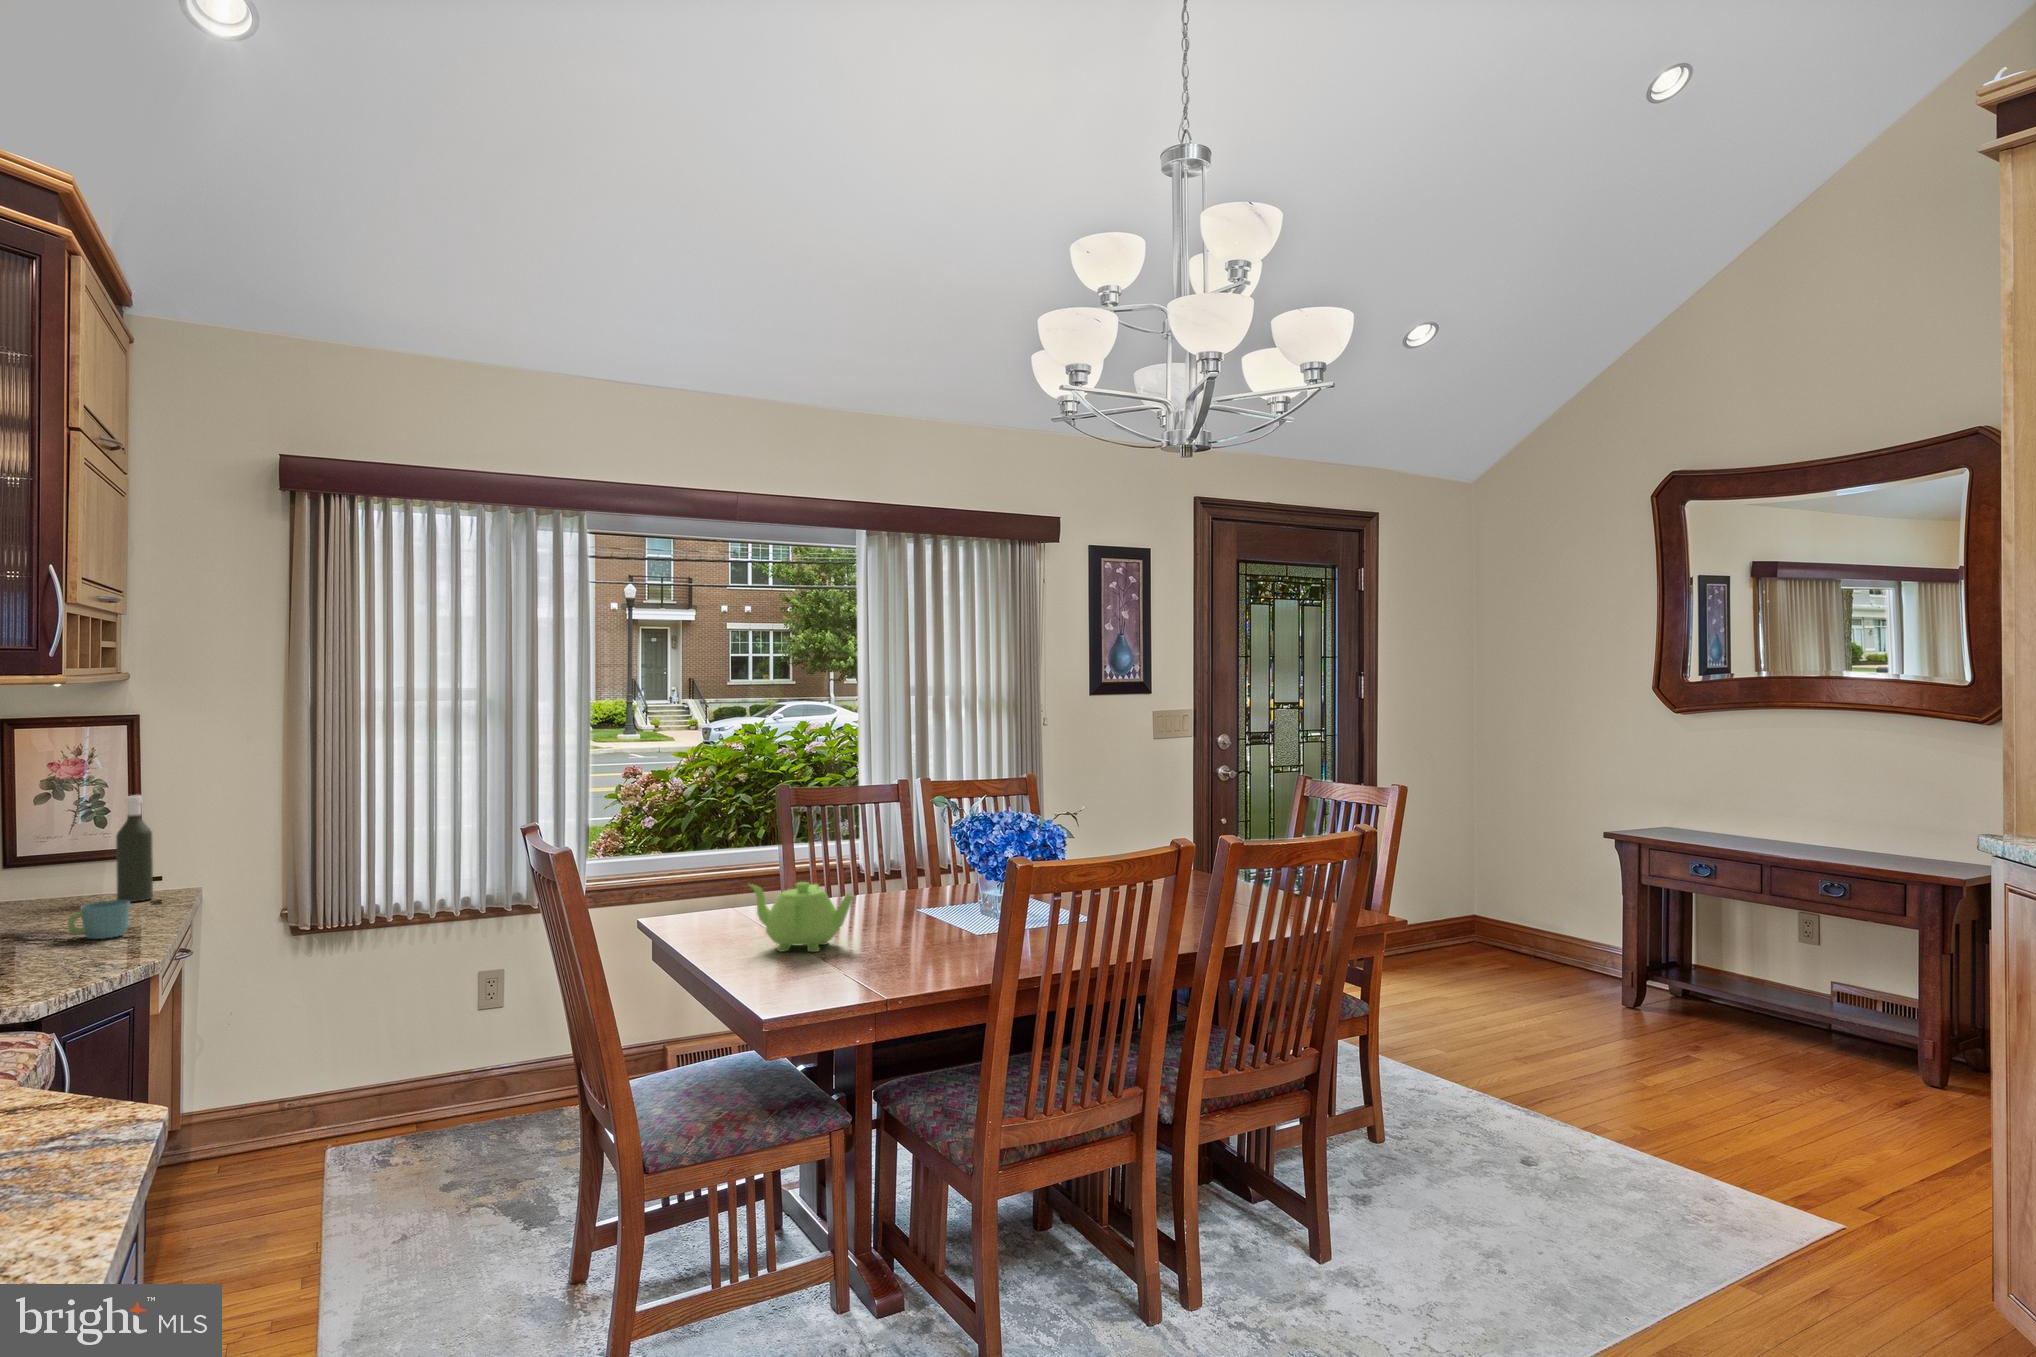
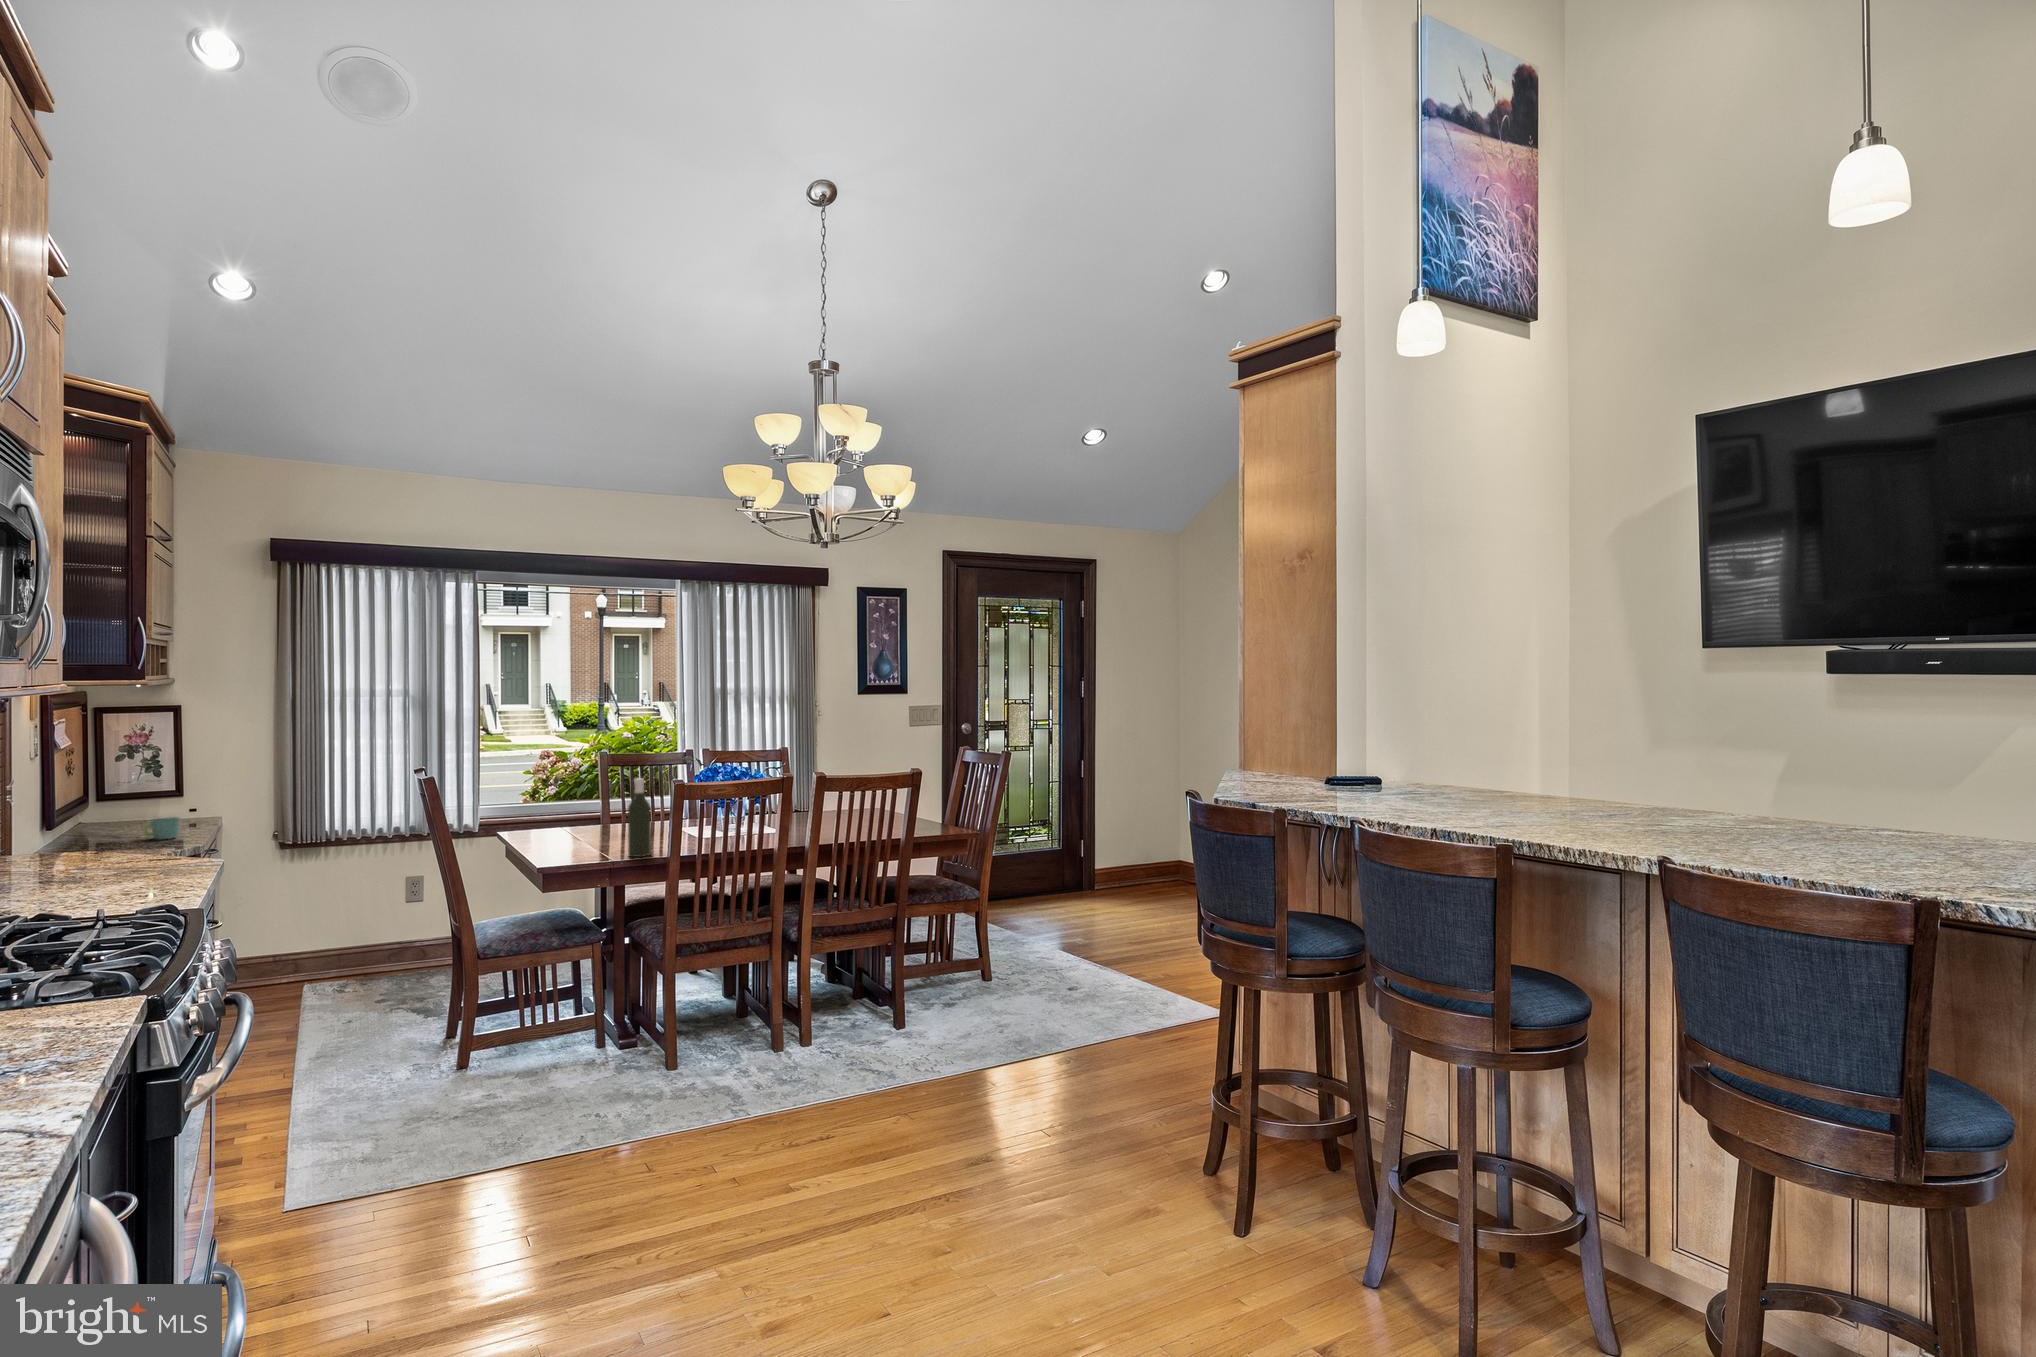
bottle: present [116,795,153,902] -> present [628,778,651,857]
teapot: present [749,882,854,952] -> none [556,805,620,846]

